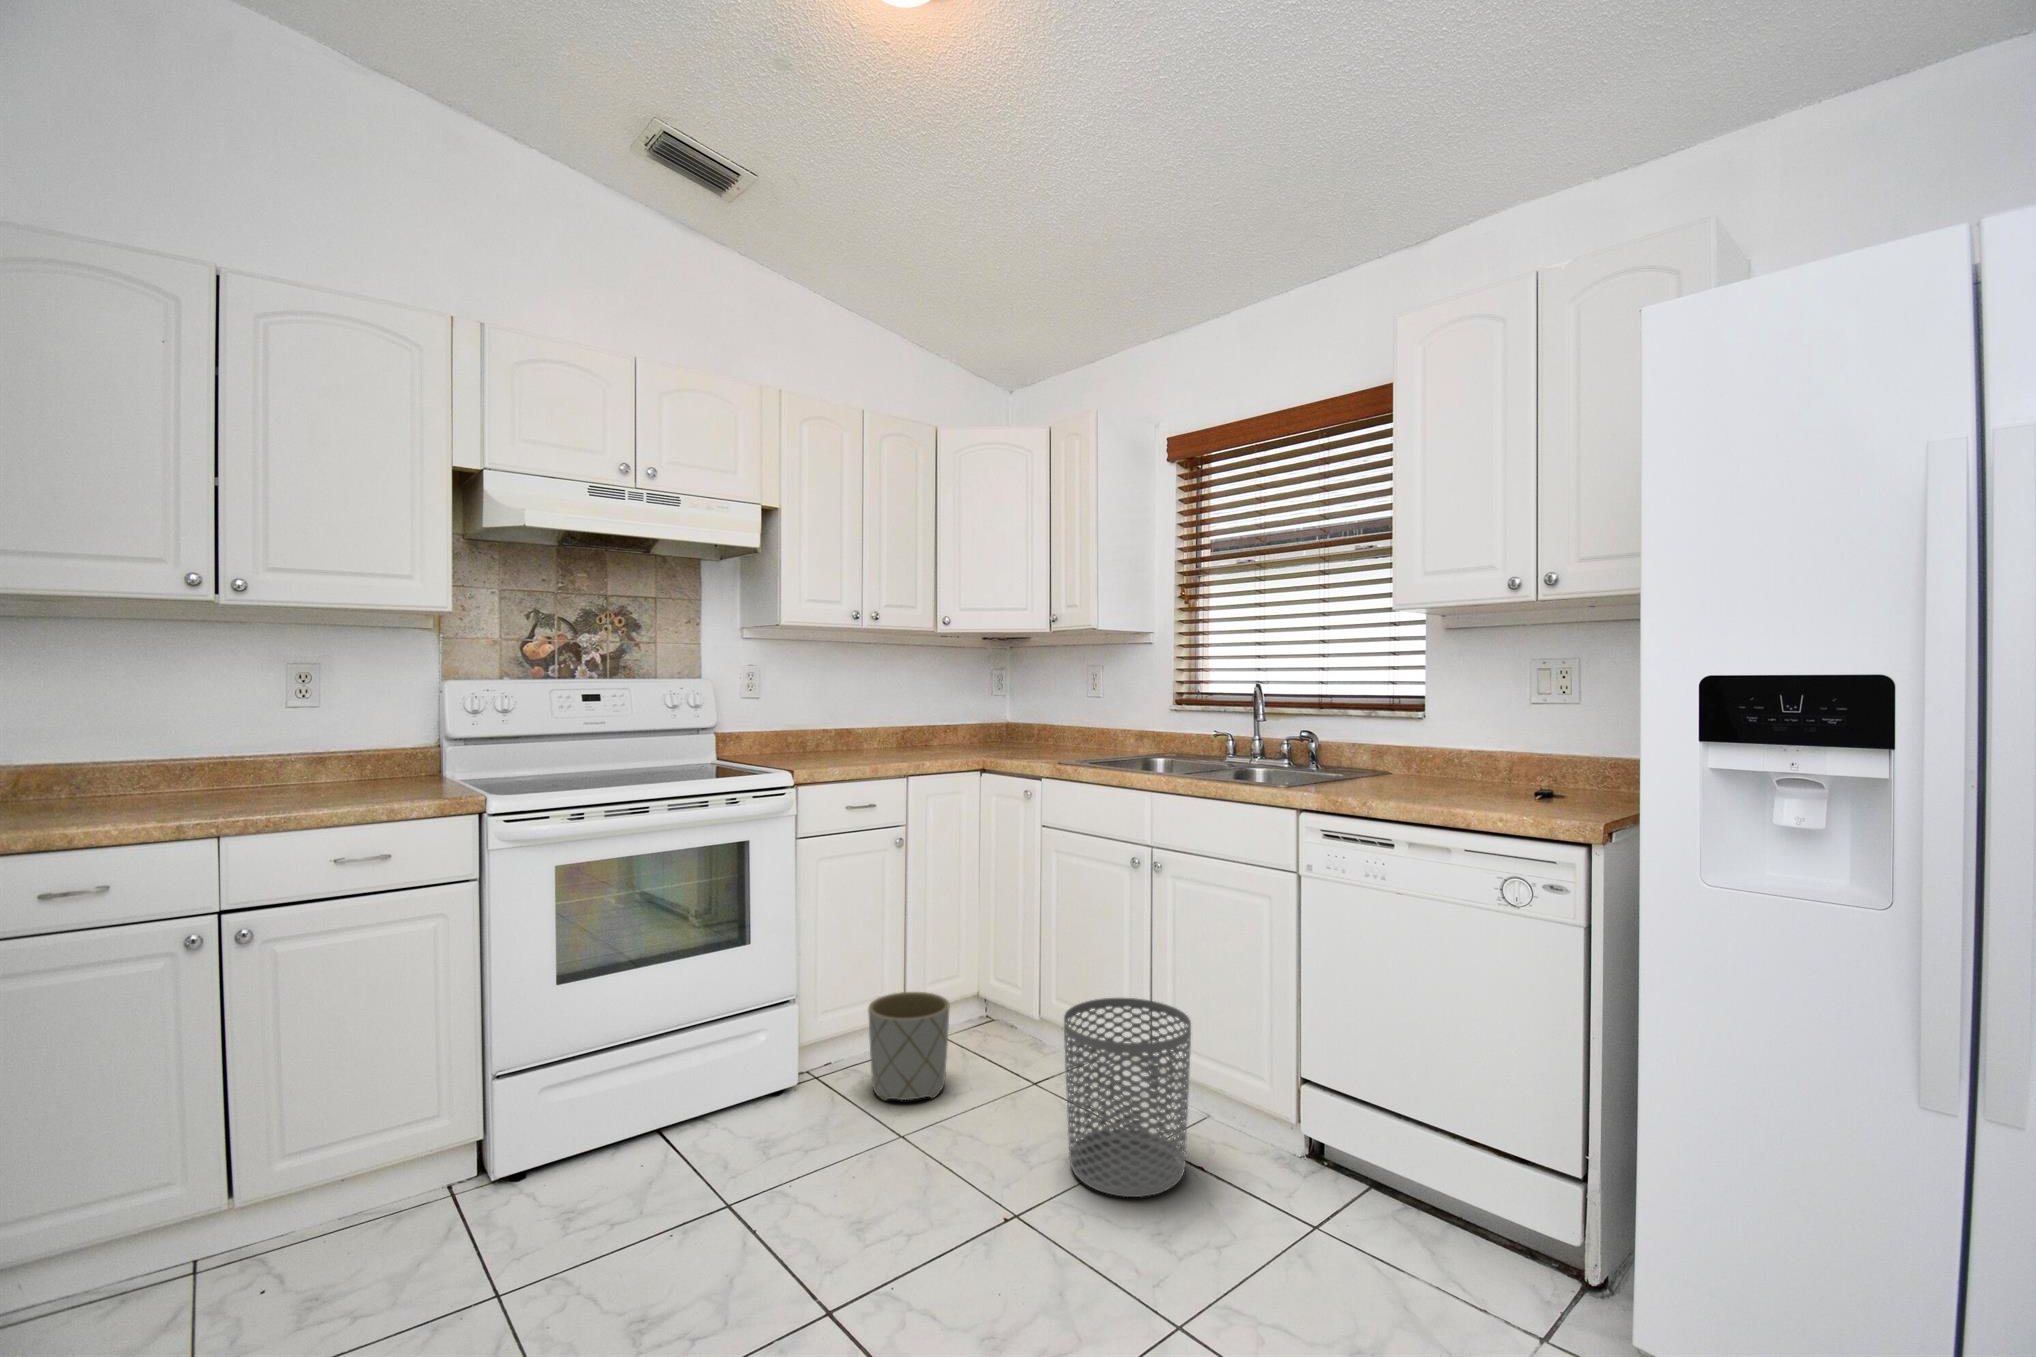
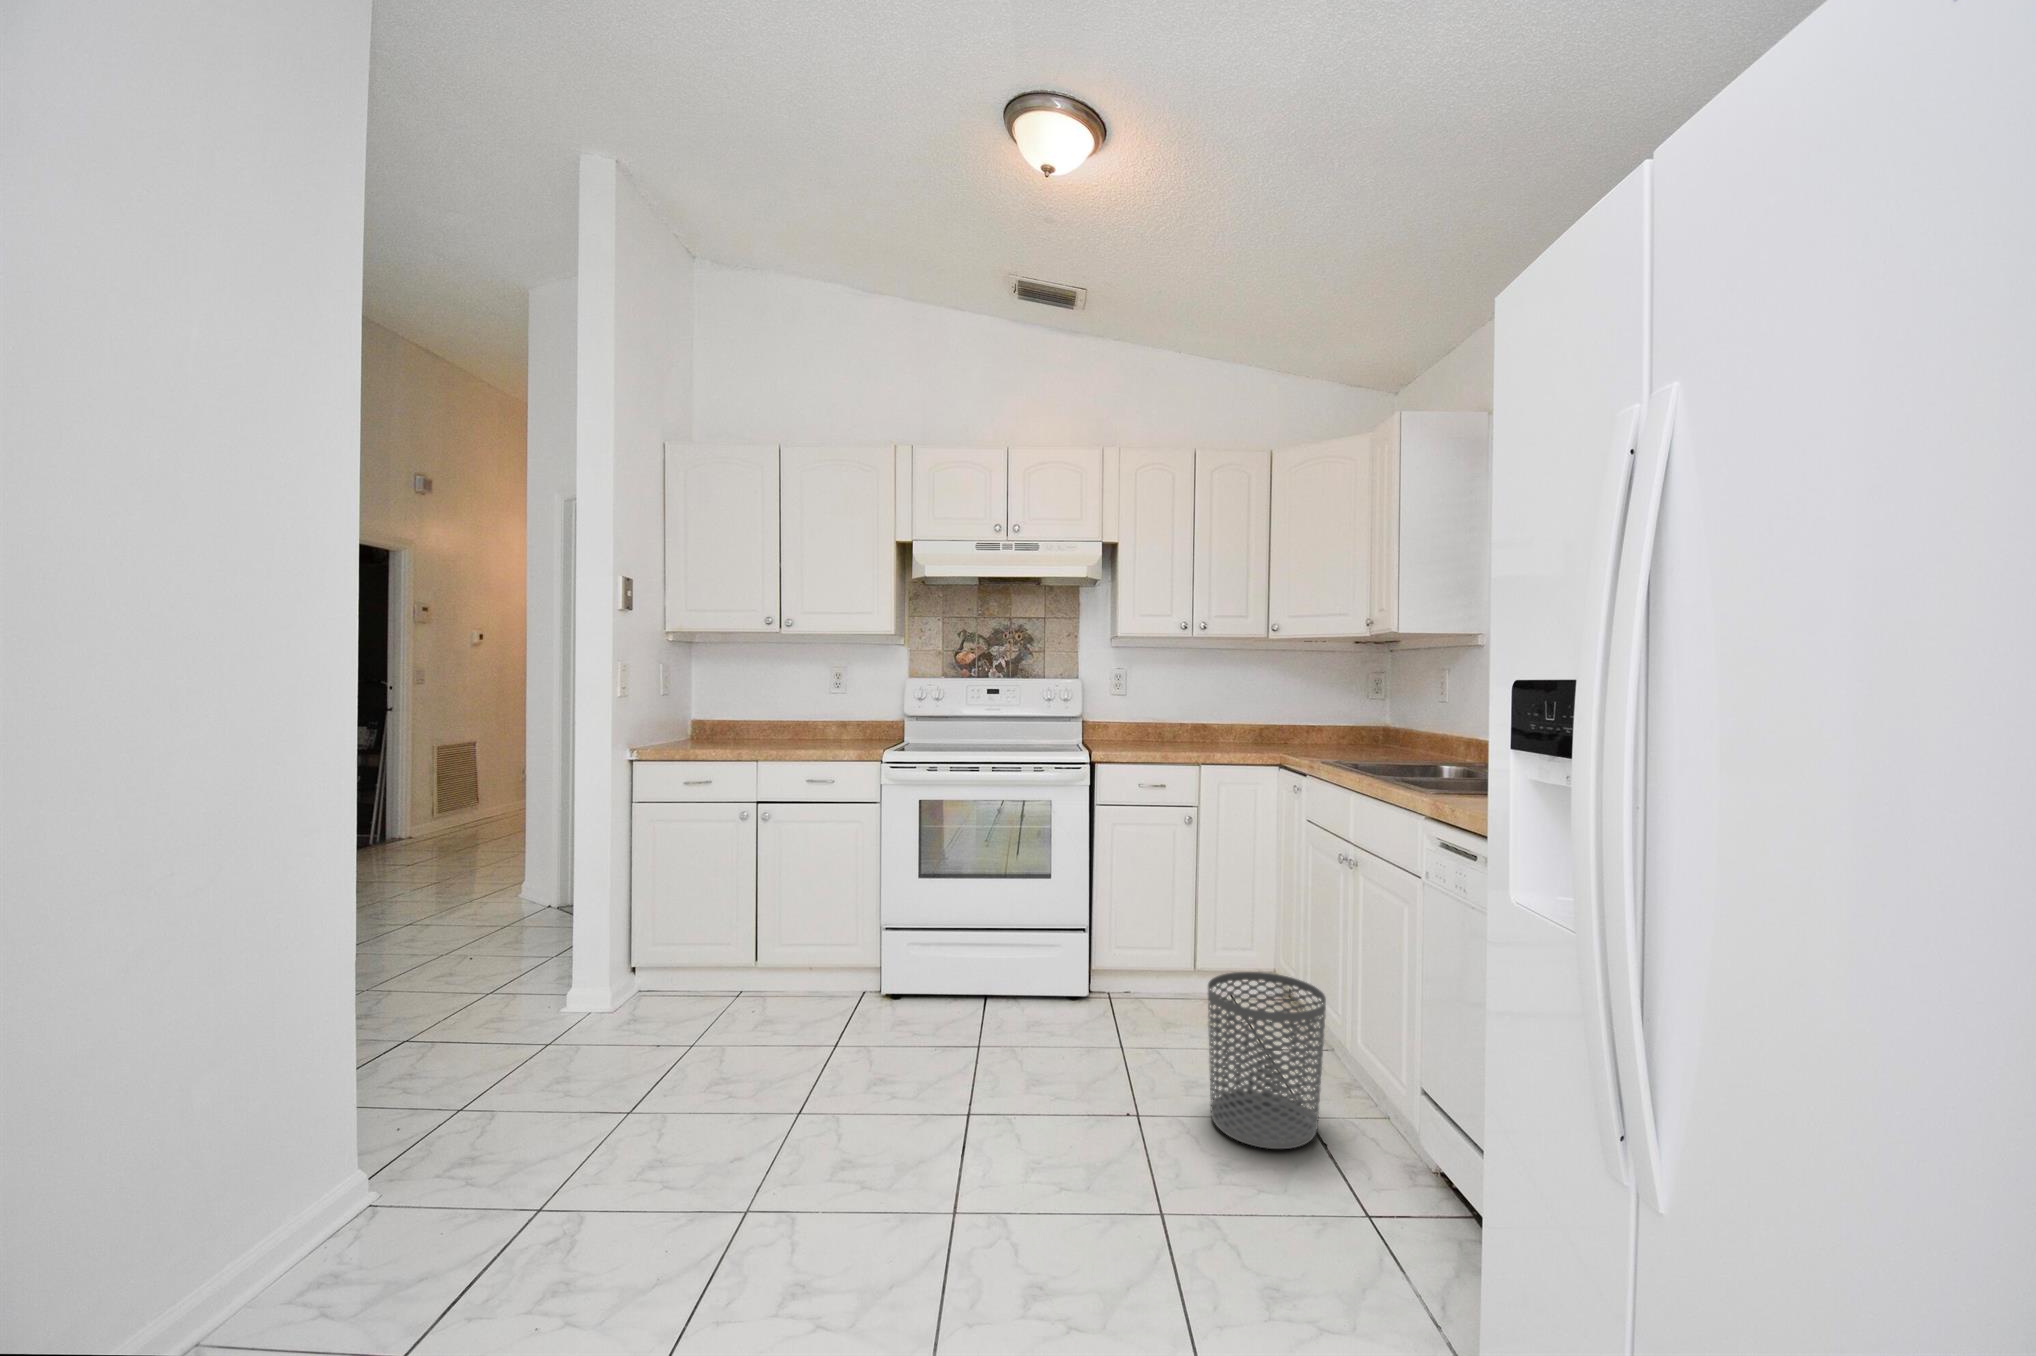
planter: present [868,992,950,1101] -> none [1131,941,1198,1031]

